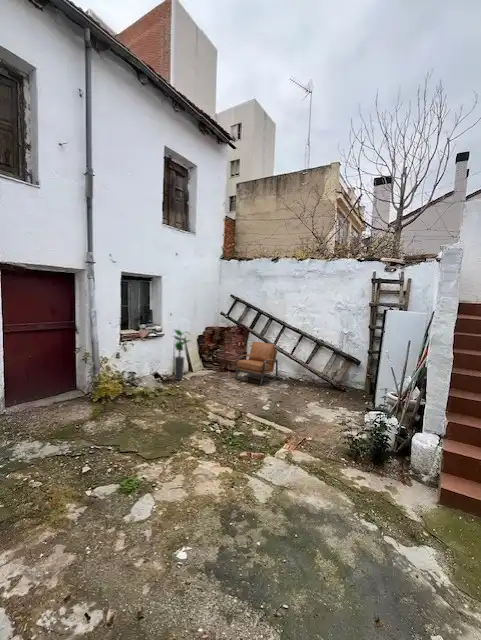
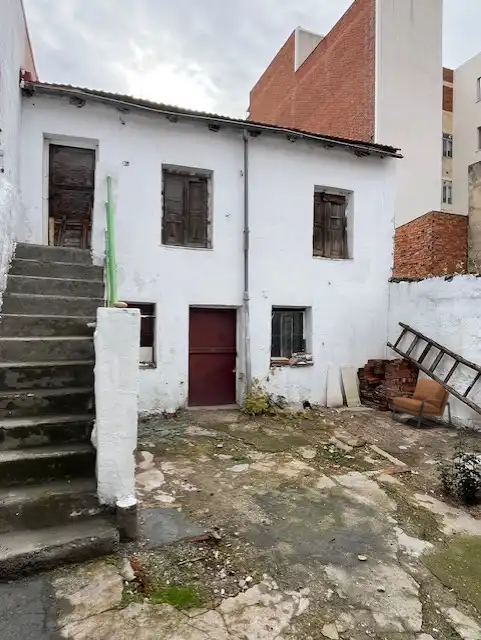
potted plant: present [175,330,189,380] -> none [319,359,342,411]

